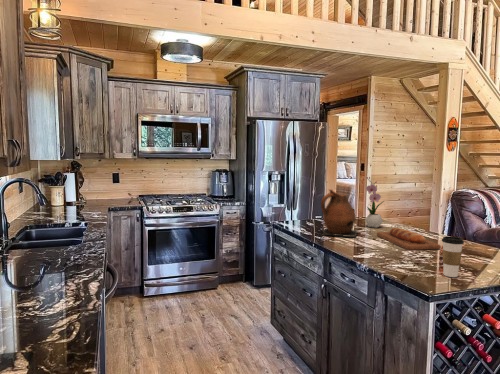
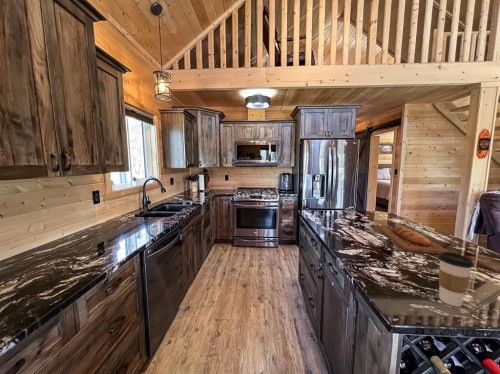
flower arrangement: present [365,177,384,228] -> none [375,179,395,222]
ceramic pitcher: present [321,190,357,237] -> none [328,188,363,230]

